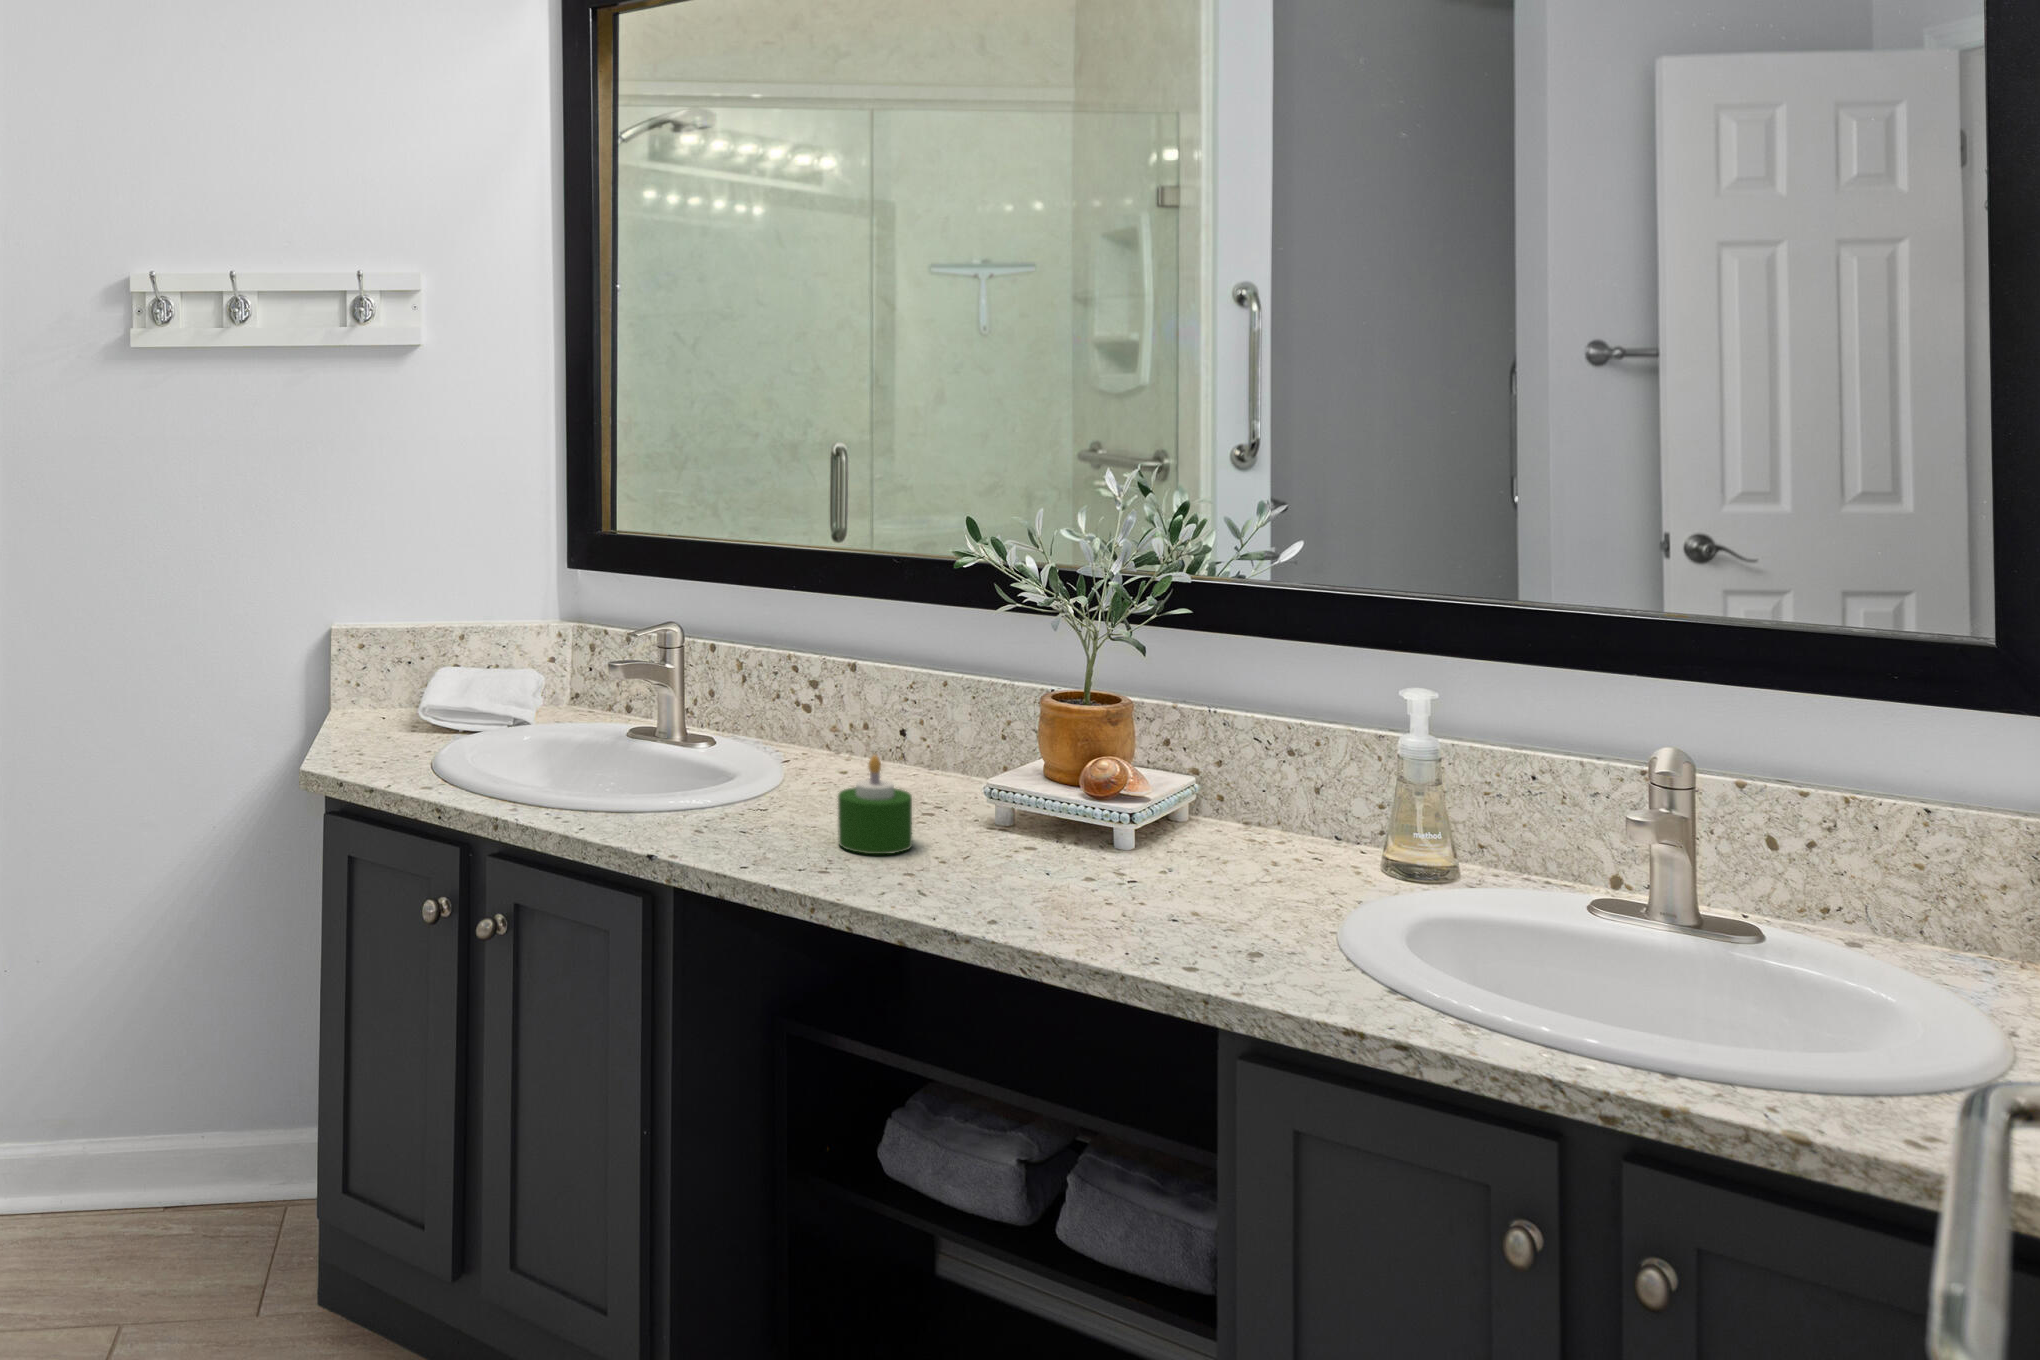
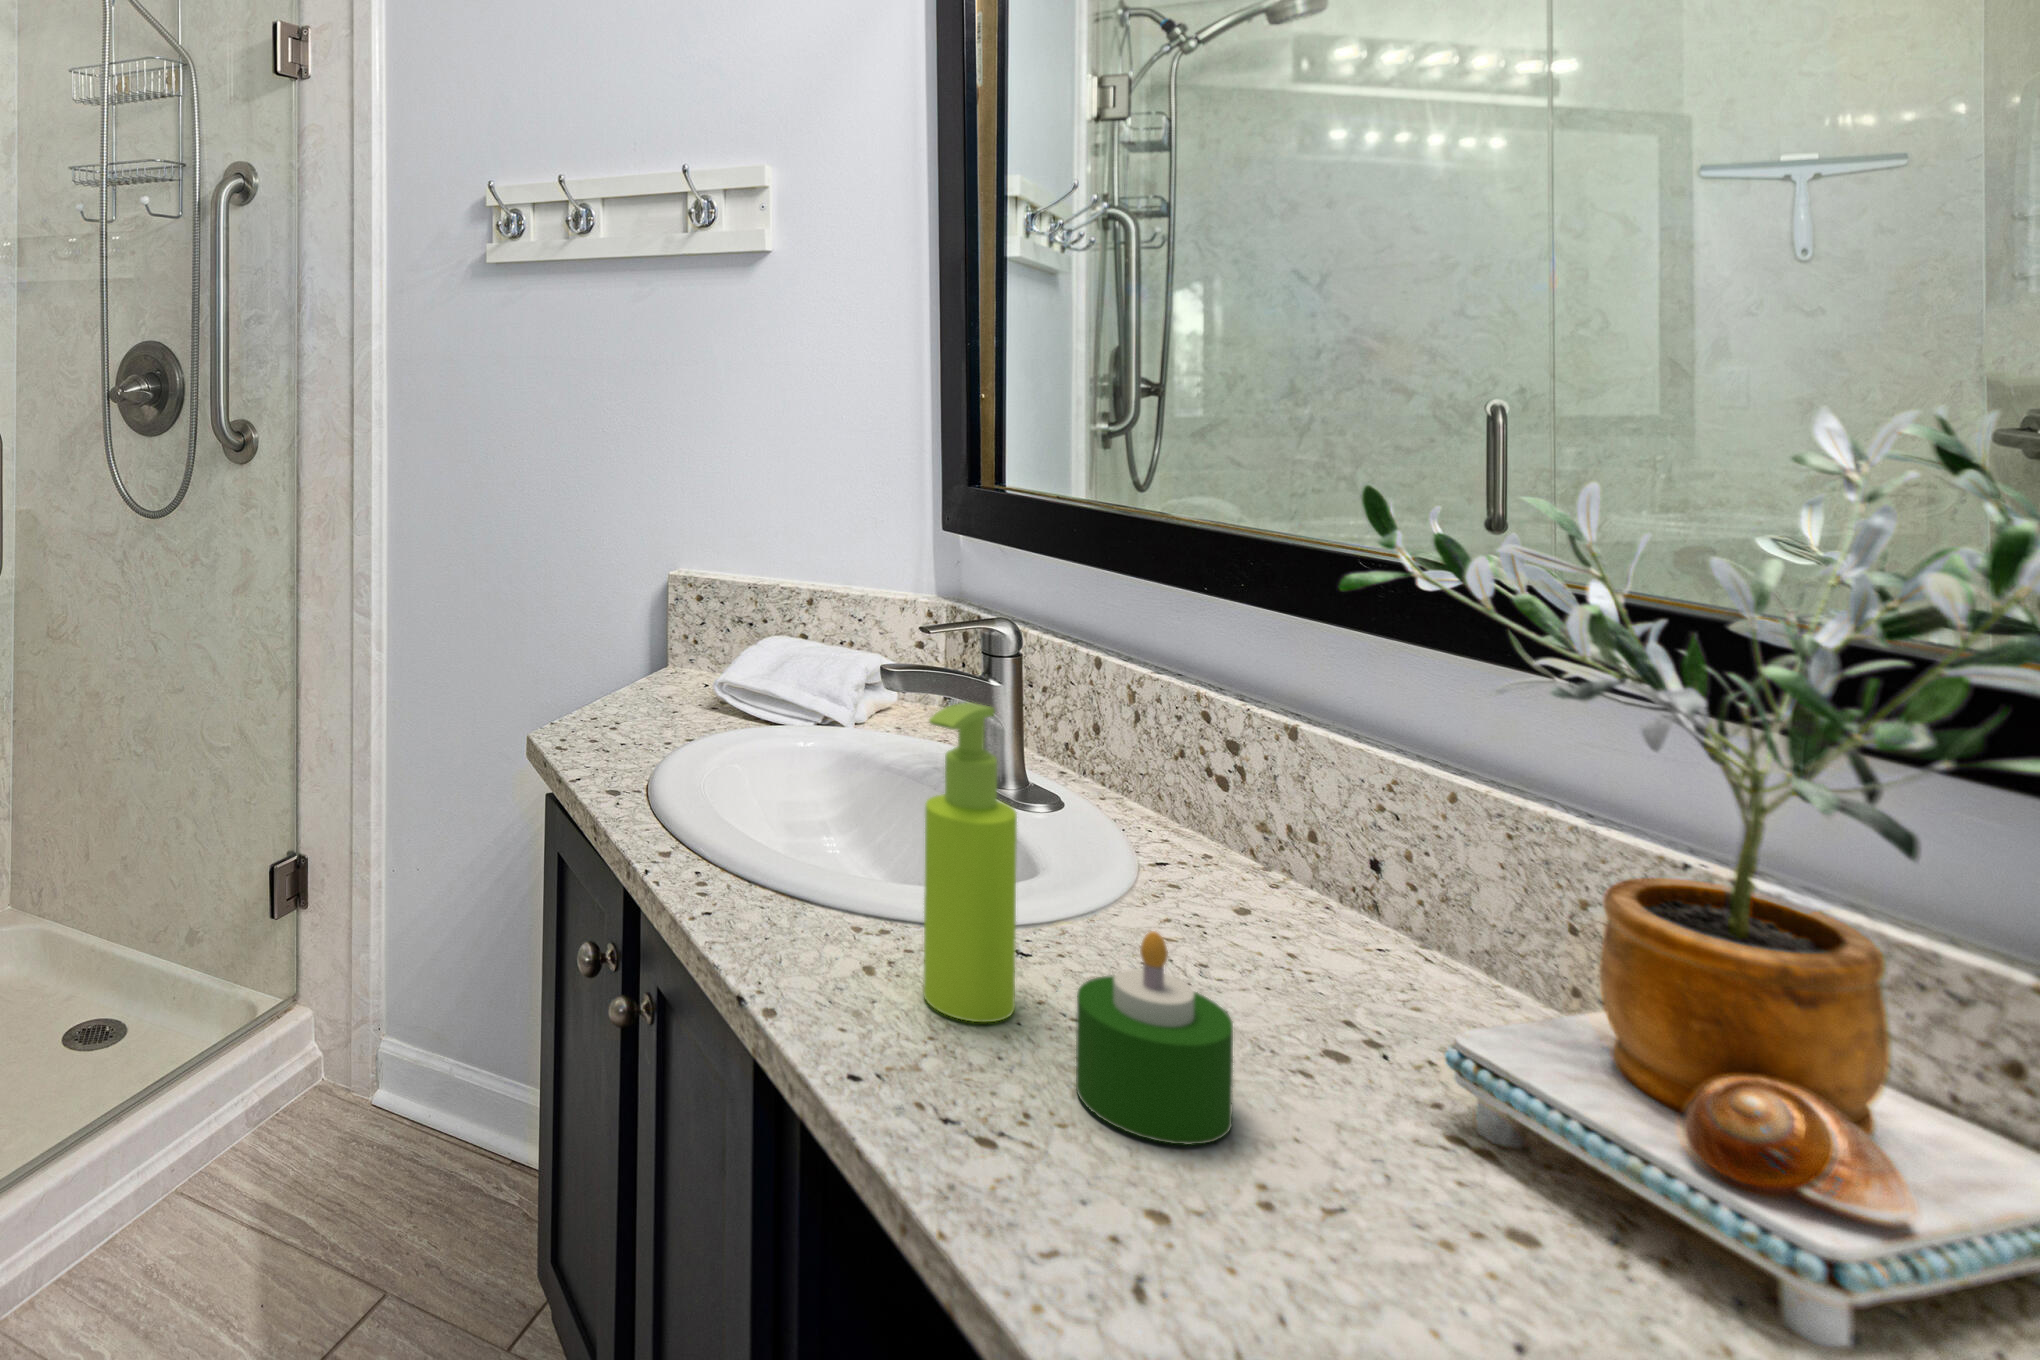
soap dispenser: none [736,658,787,837] -> present [923,702,1017,1022]

